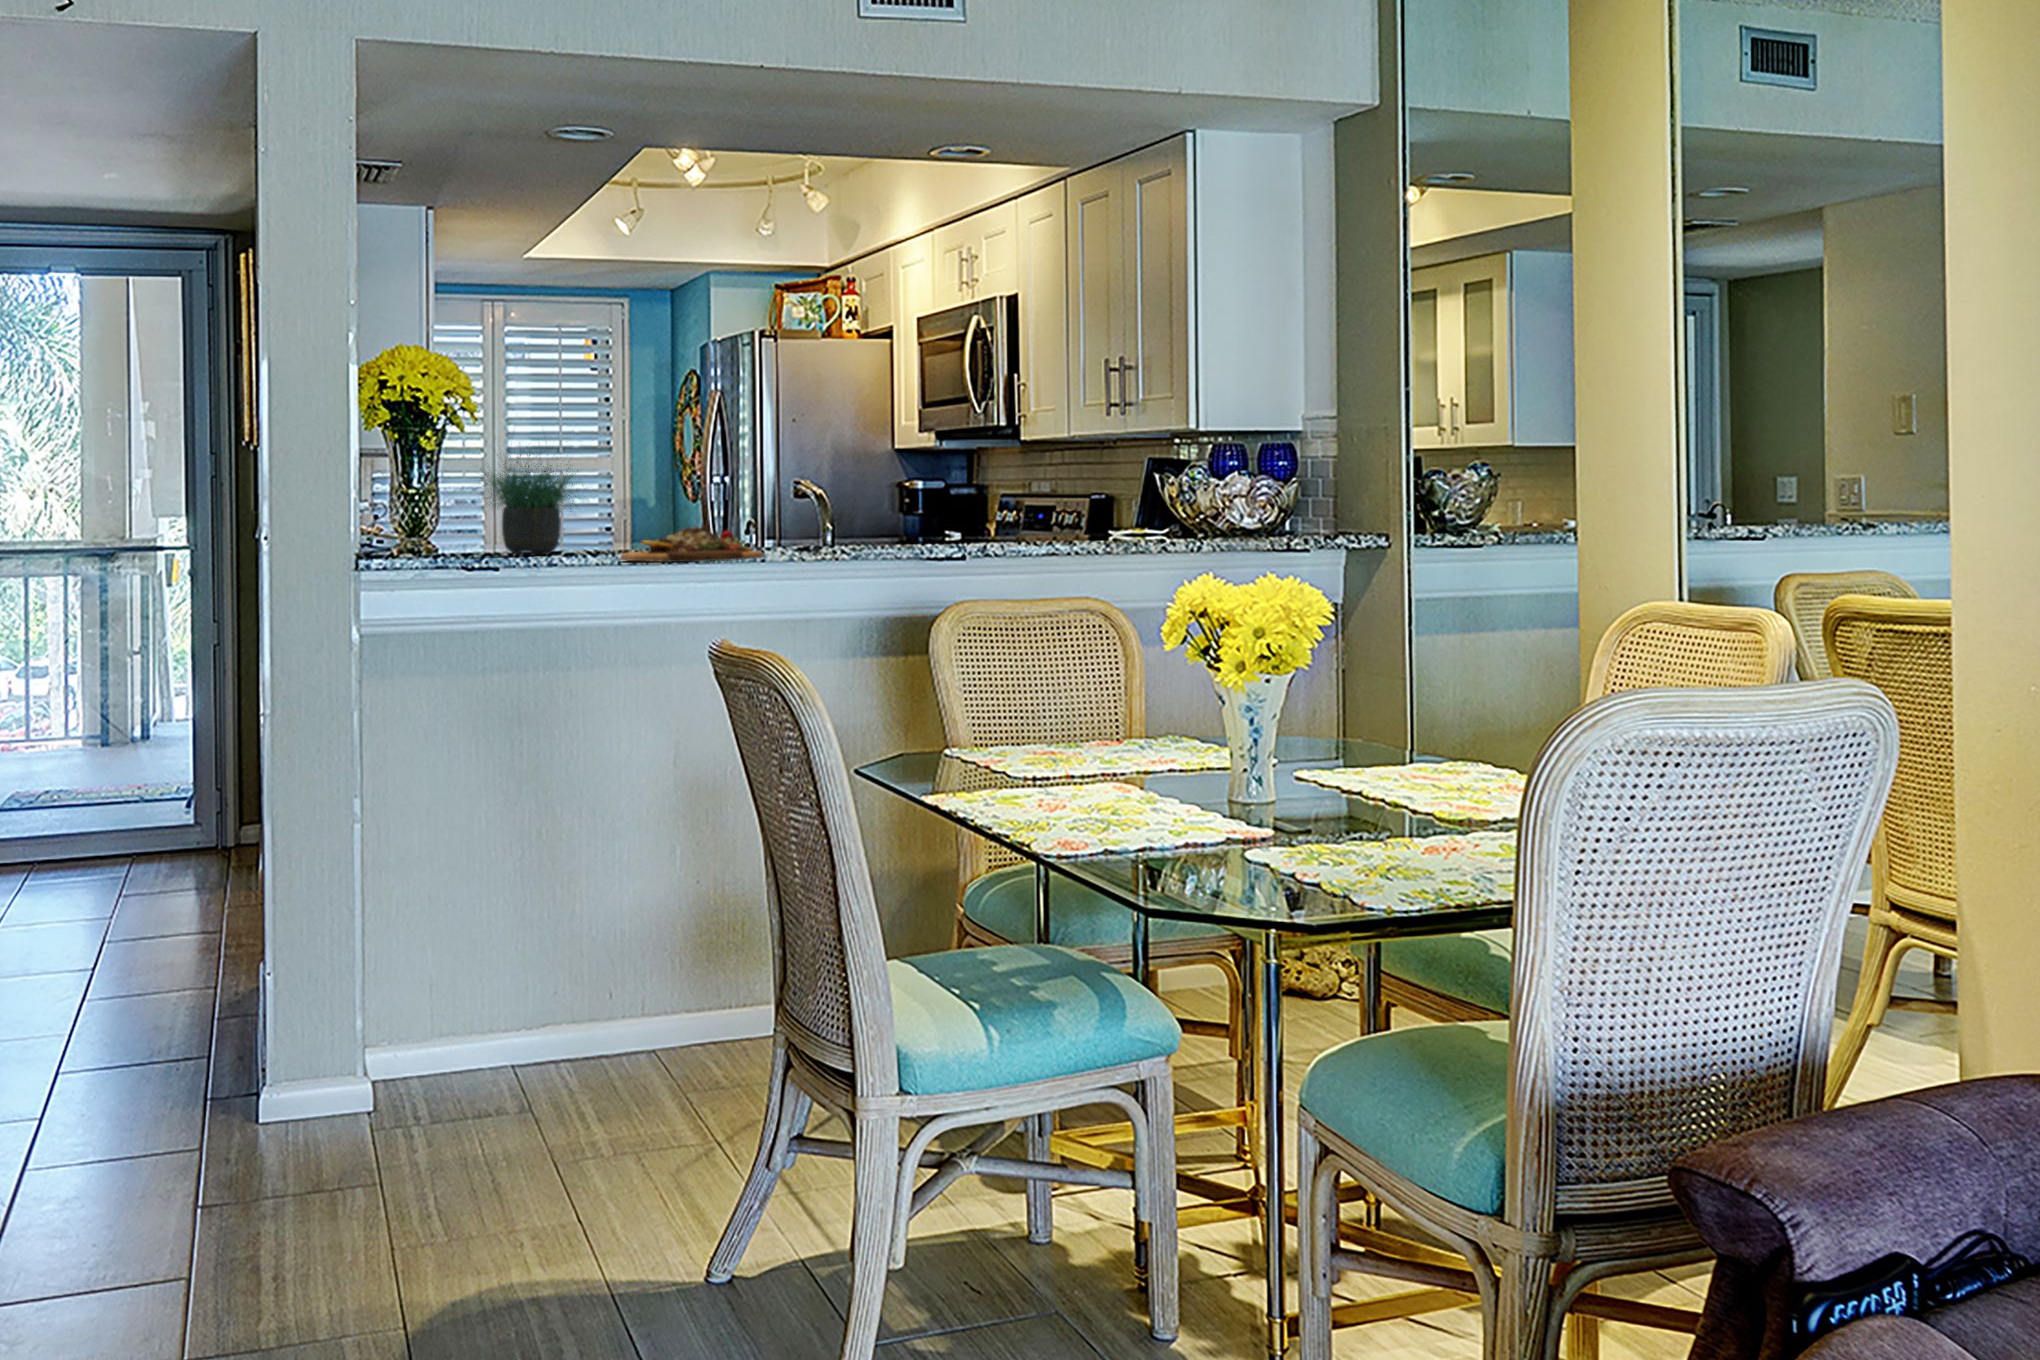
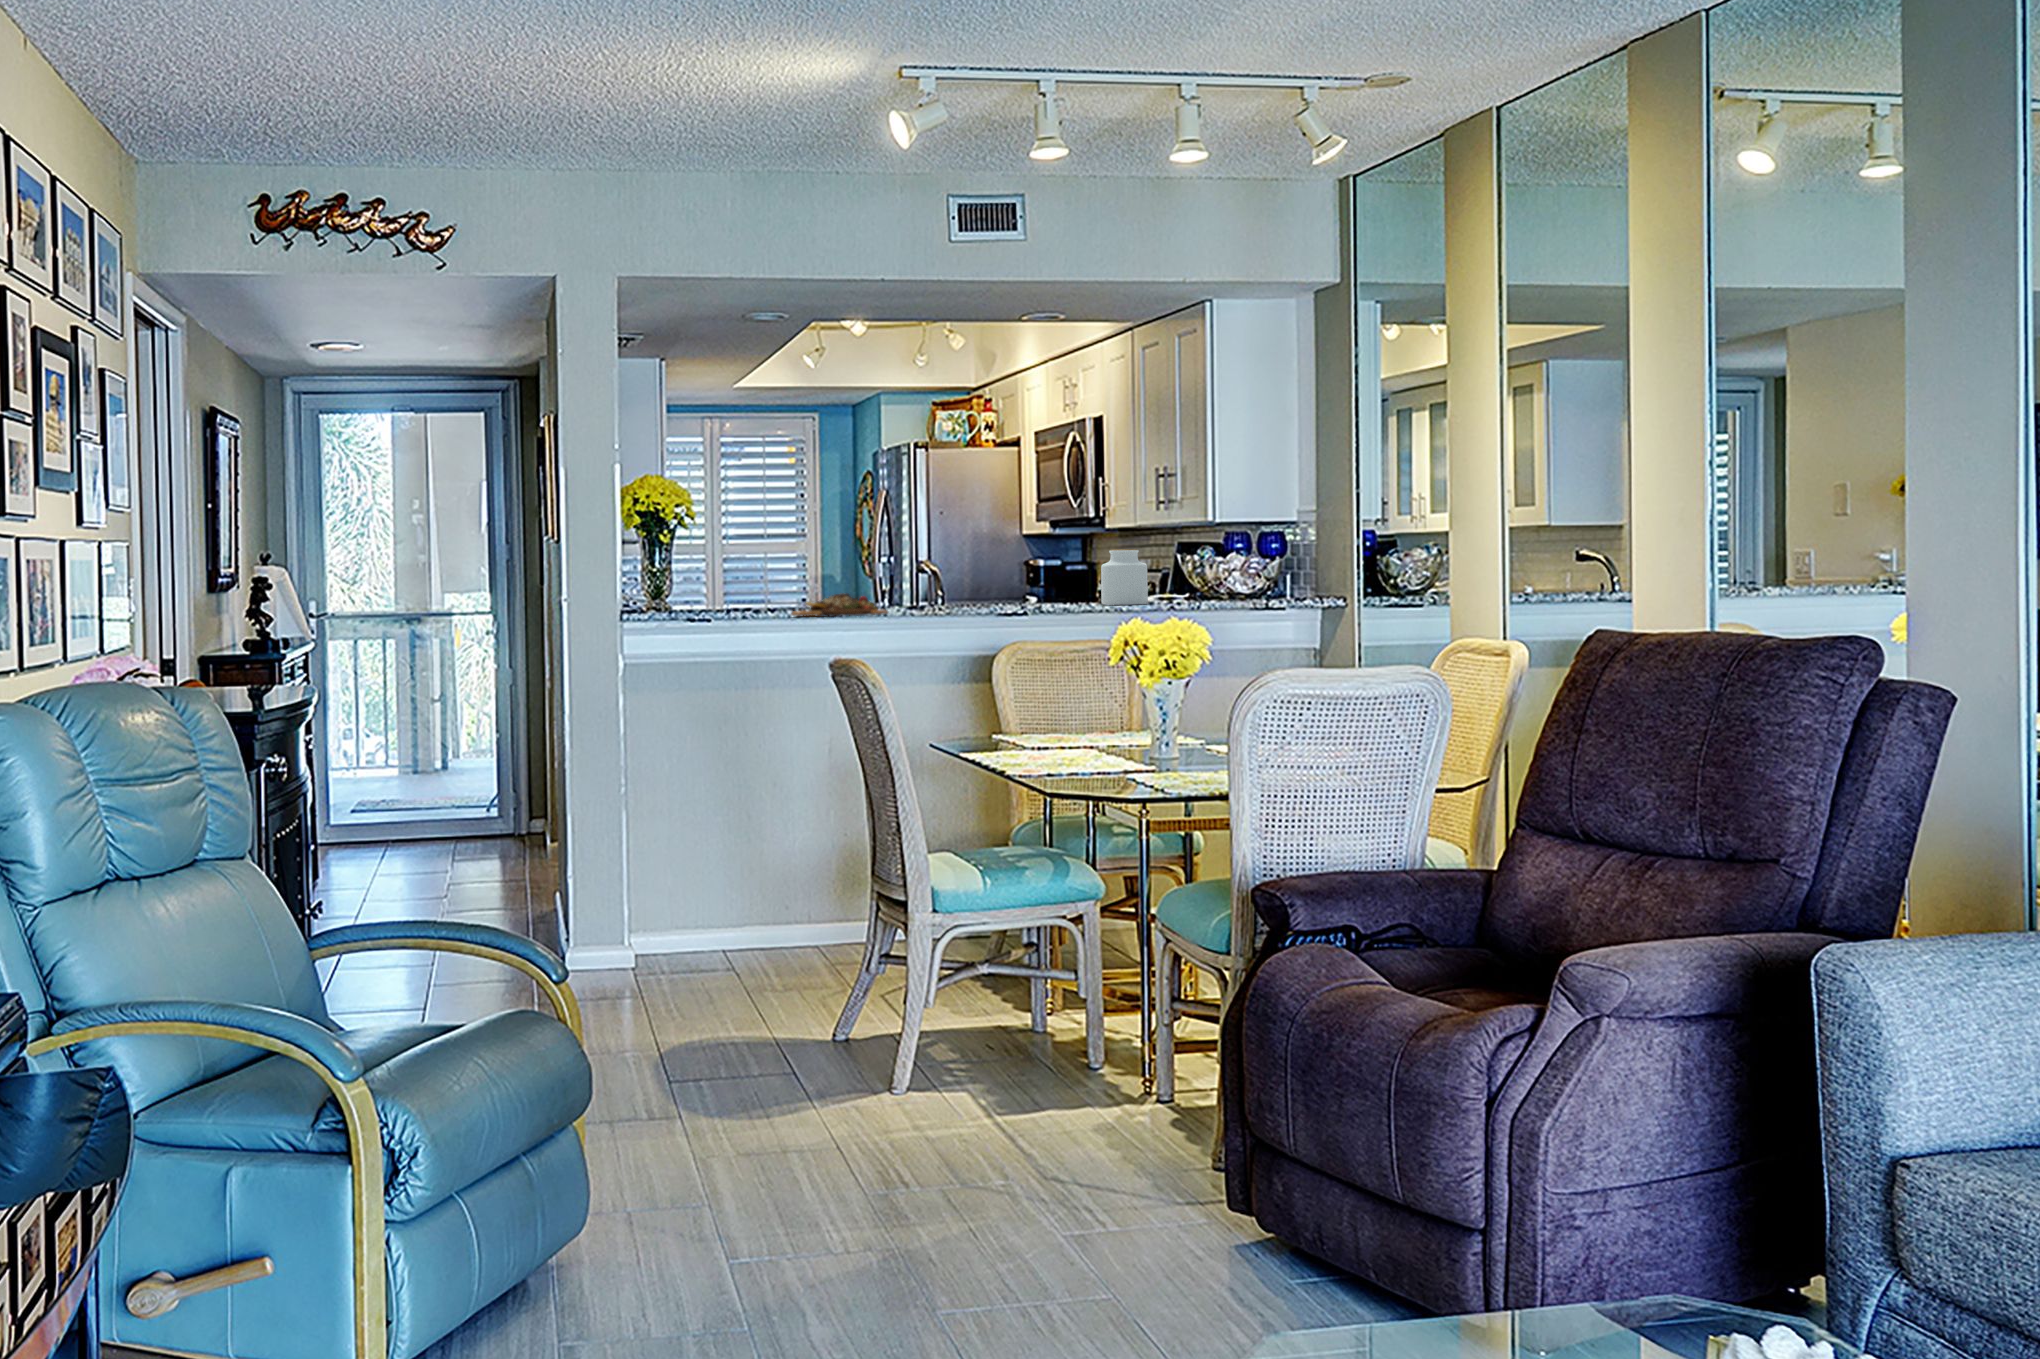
potted plant: present [480,449,582,555] -> none [690,520,781,615]
jar: none [1061,465,1125,544] -> present [1101,549,1148,605]

